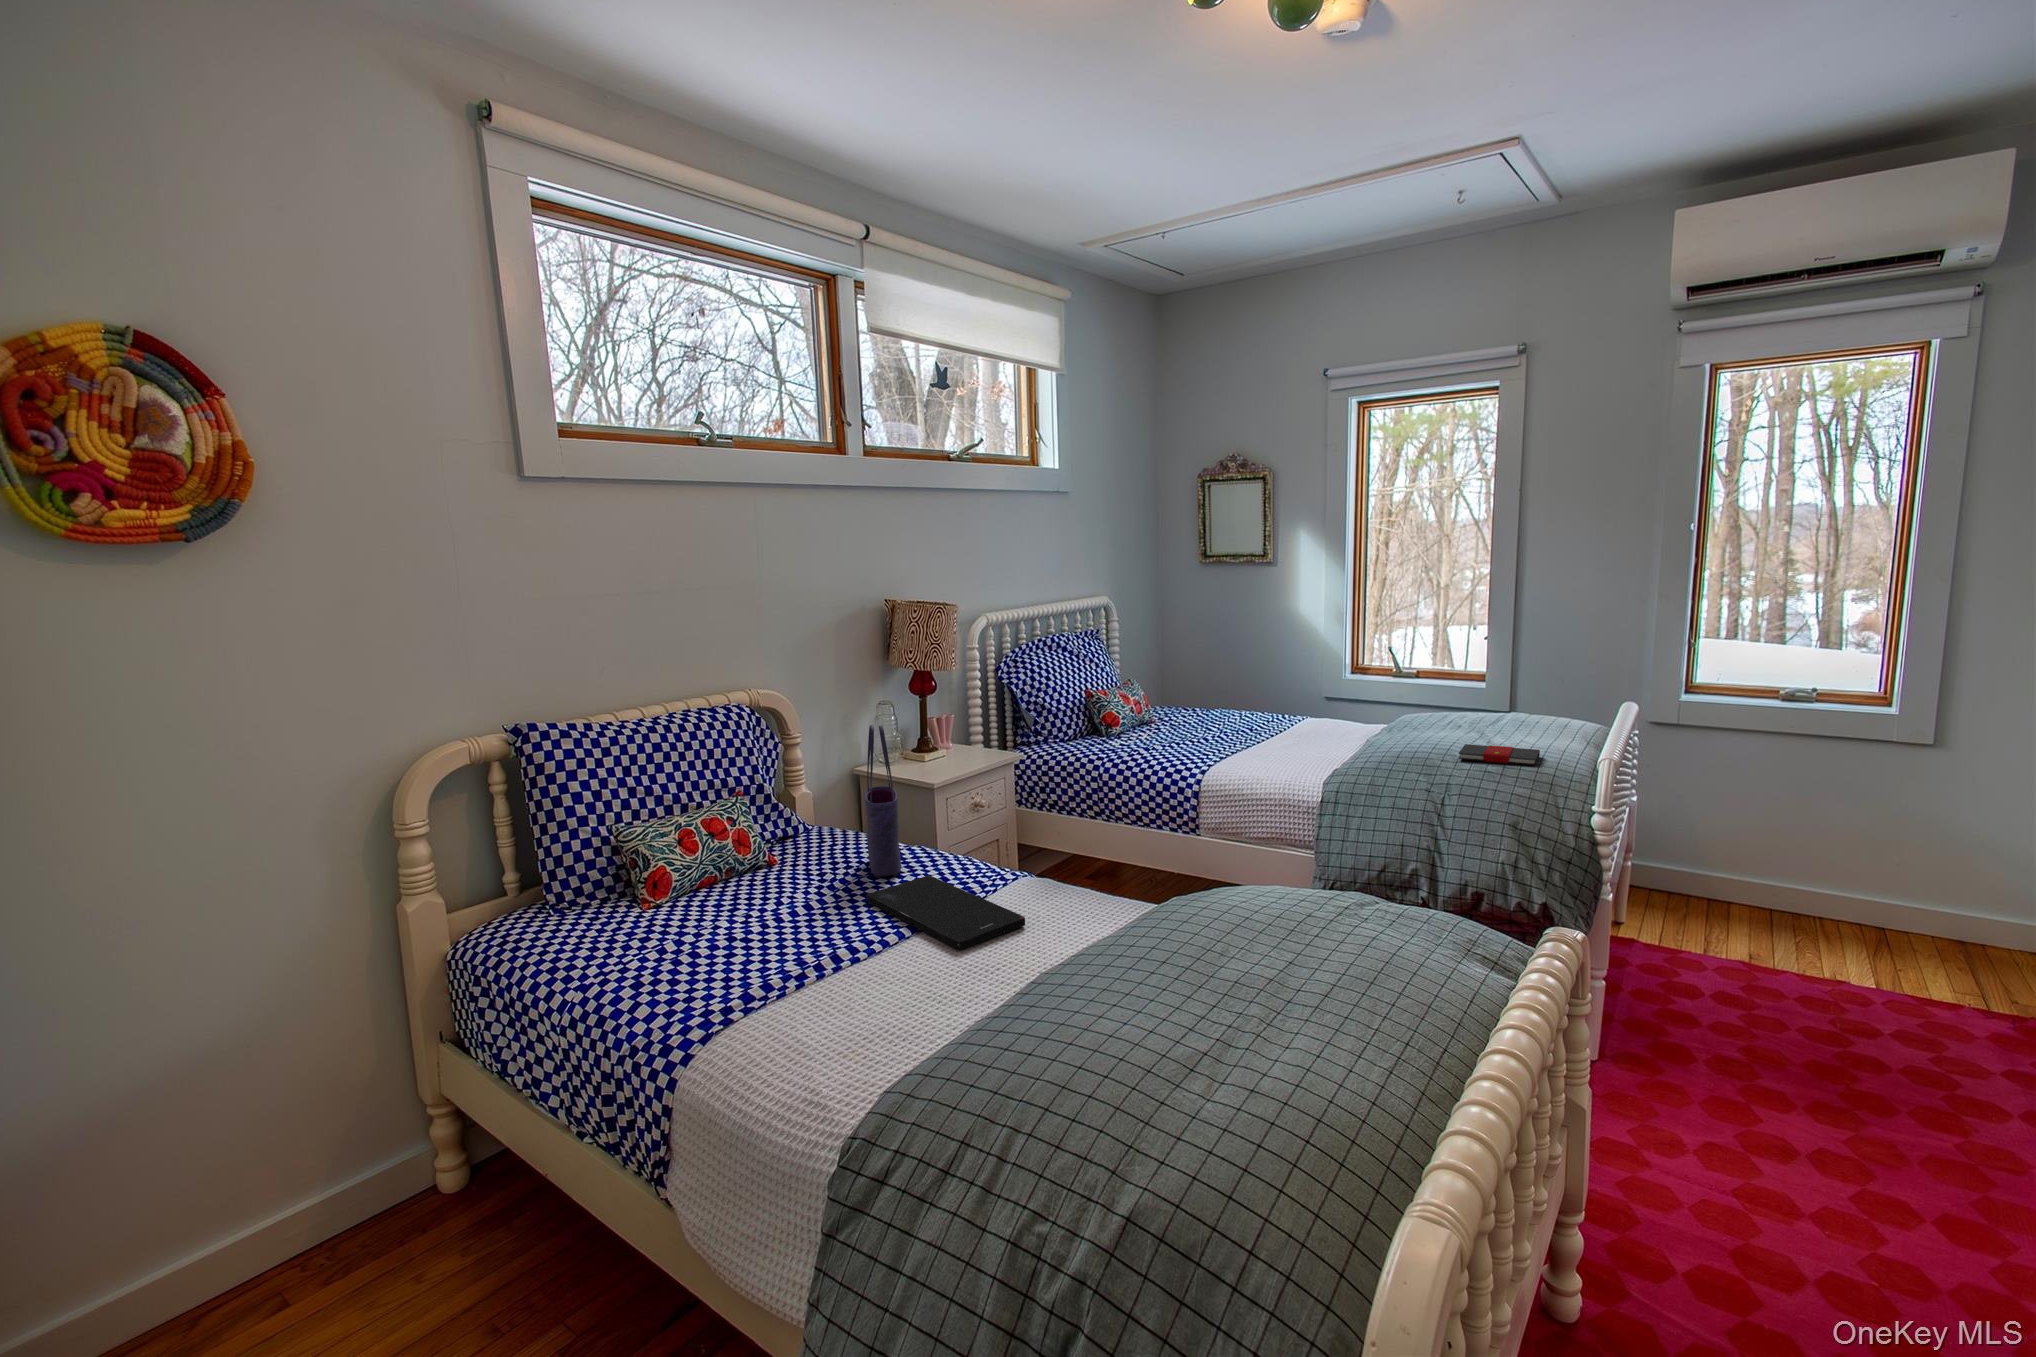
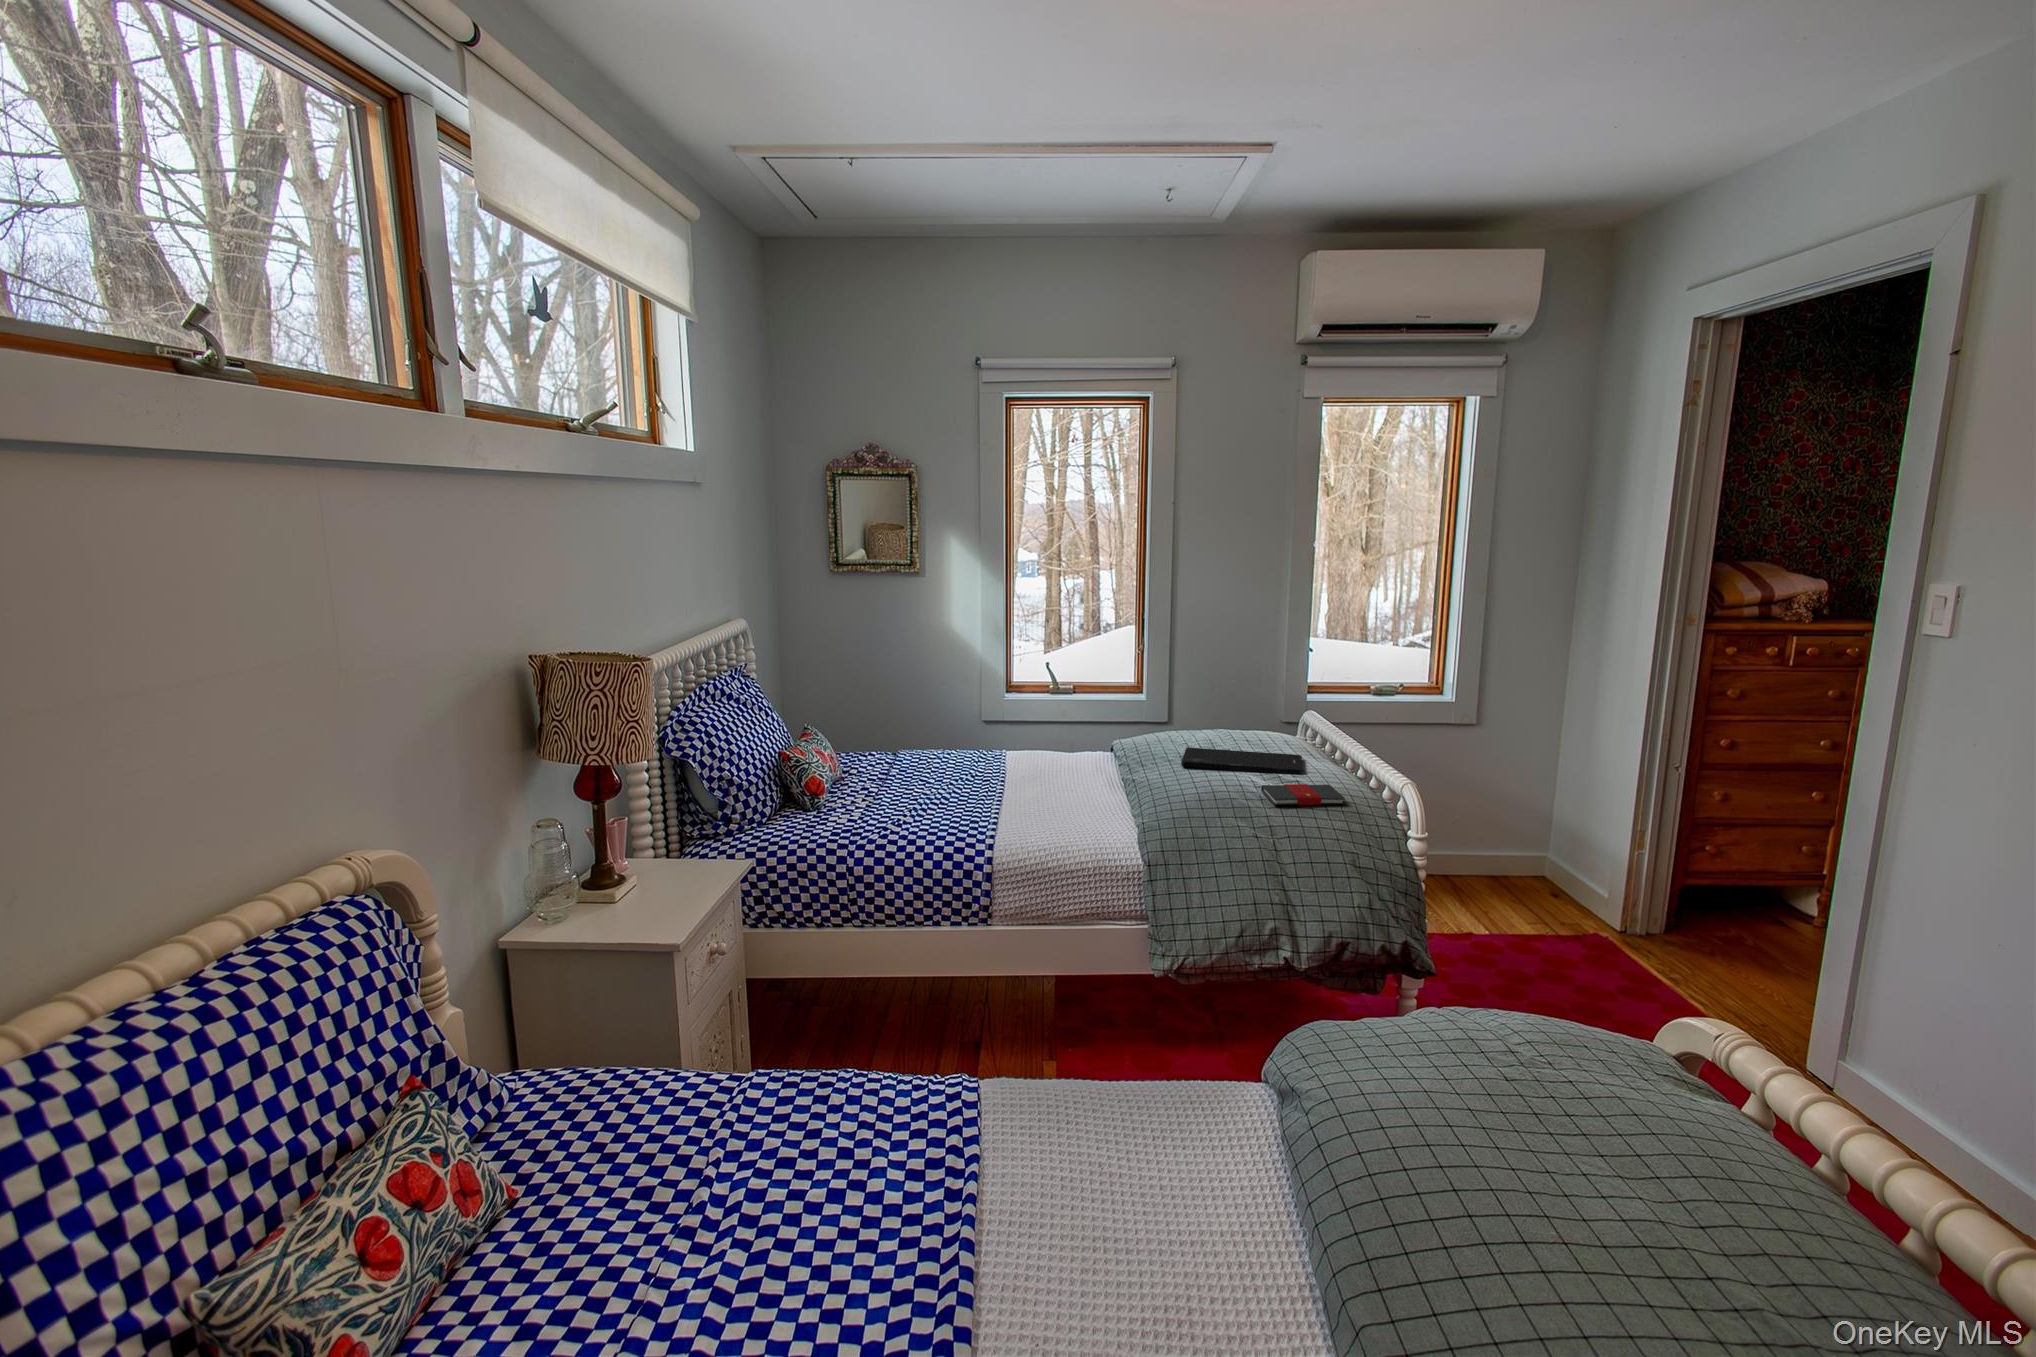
tote bag: present [864,725,901,876] -> none [697,914,787,1170]
smartphone: present [867,876,1025,949] -> present [1181,748,1303,774]

